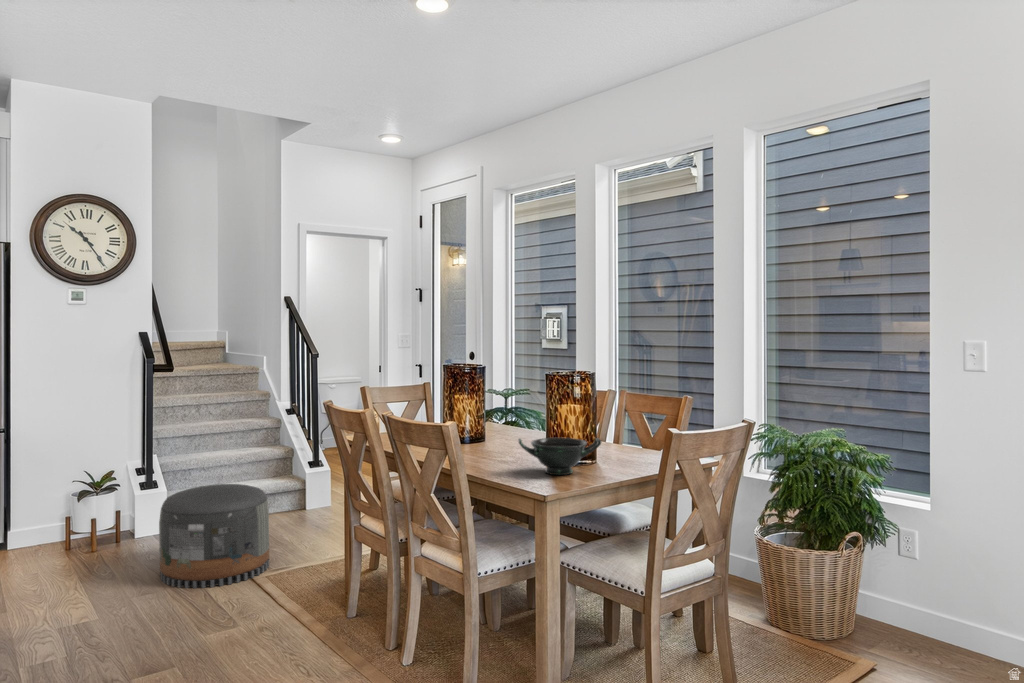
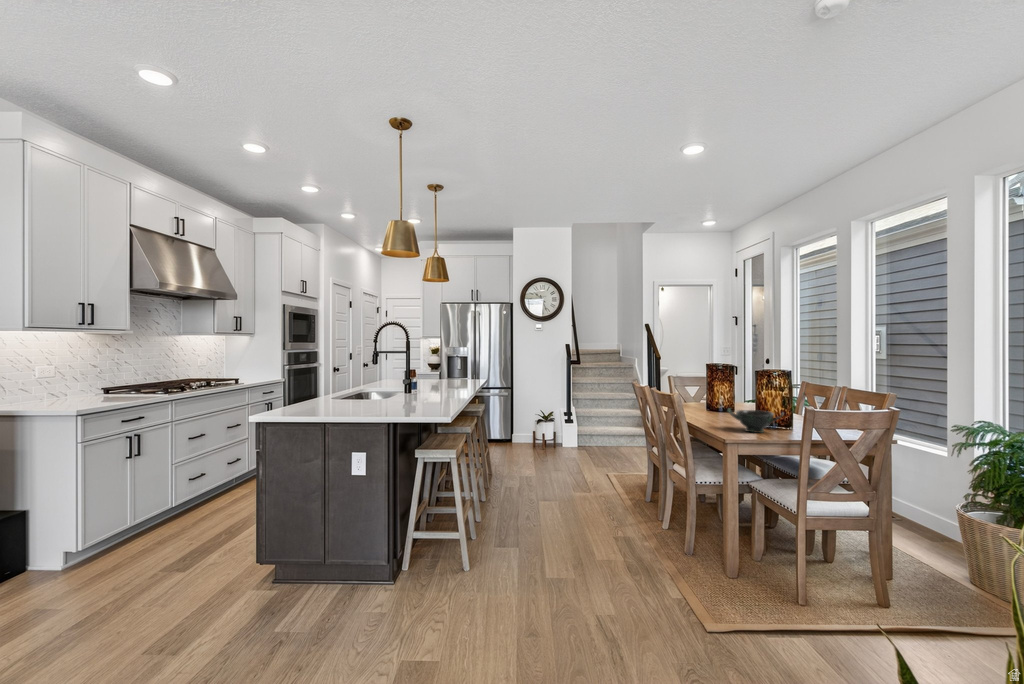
pouf: present [159,484,269,588] -> none [566,423,619,475]

